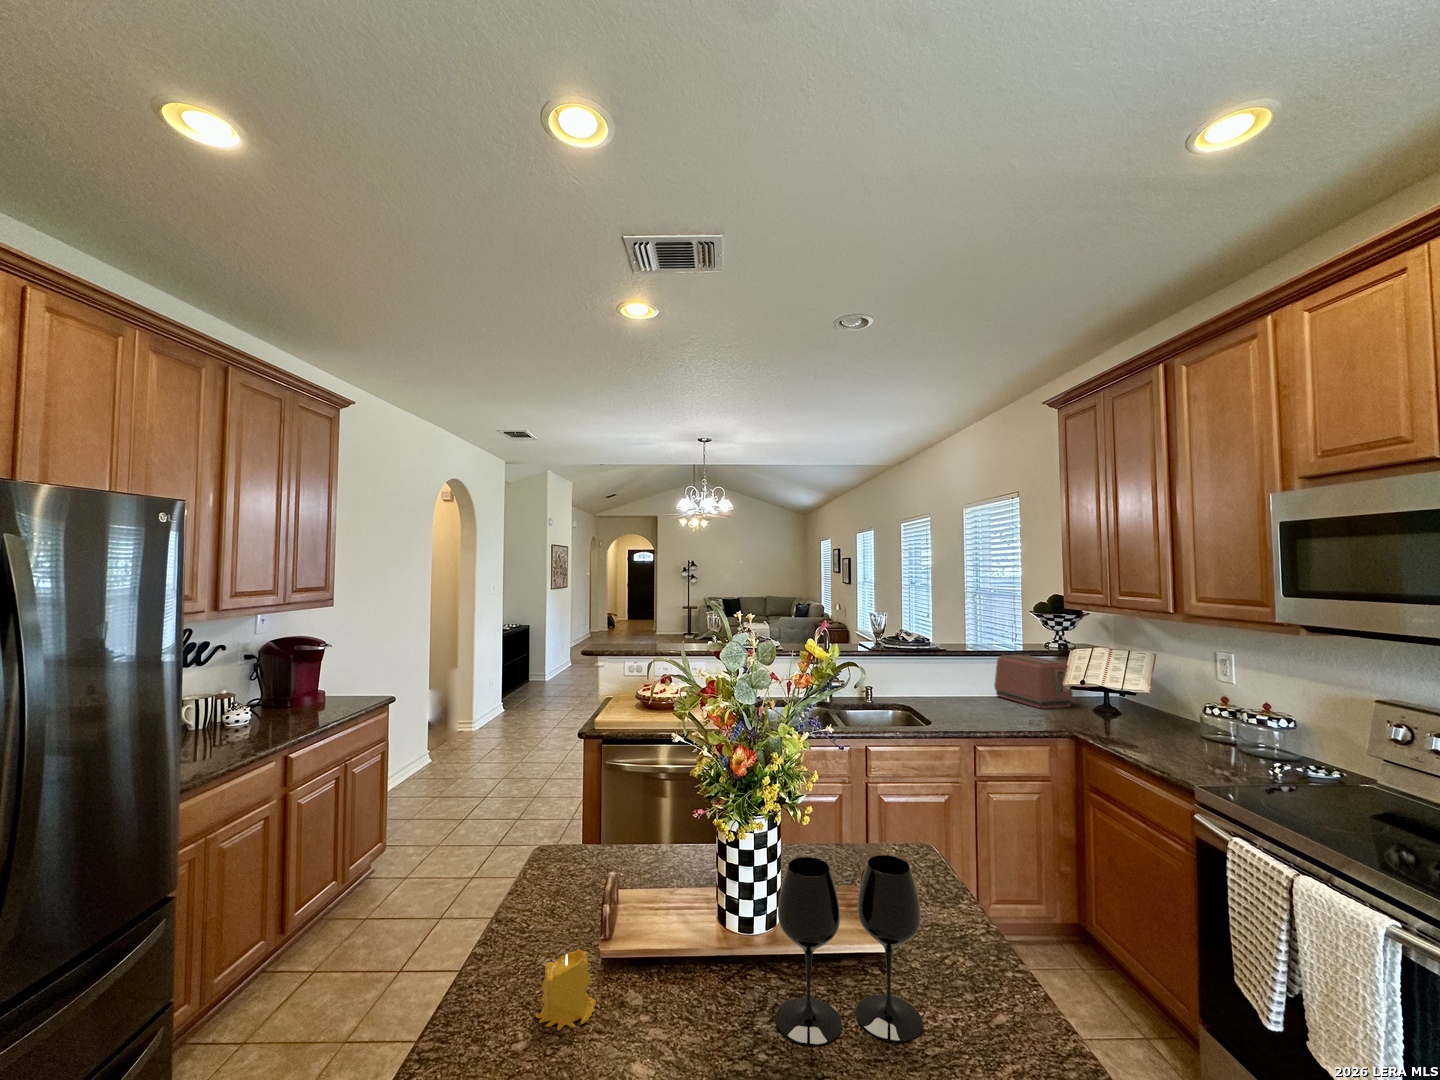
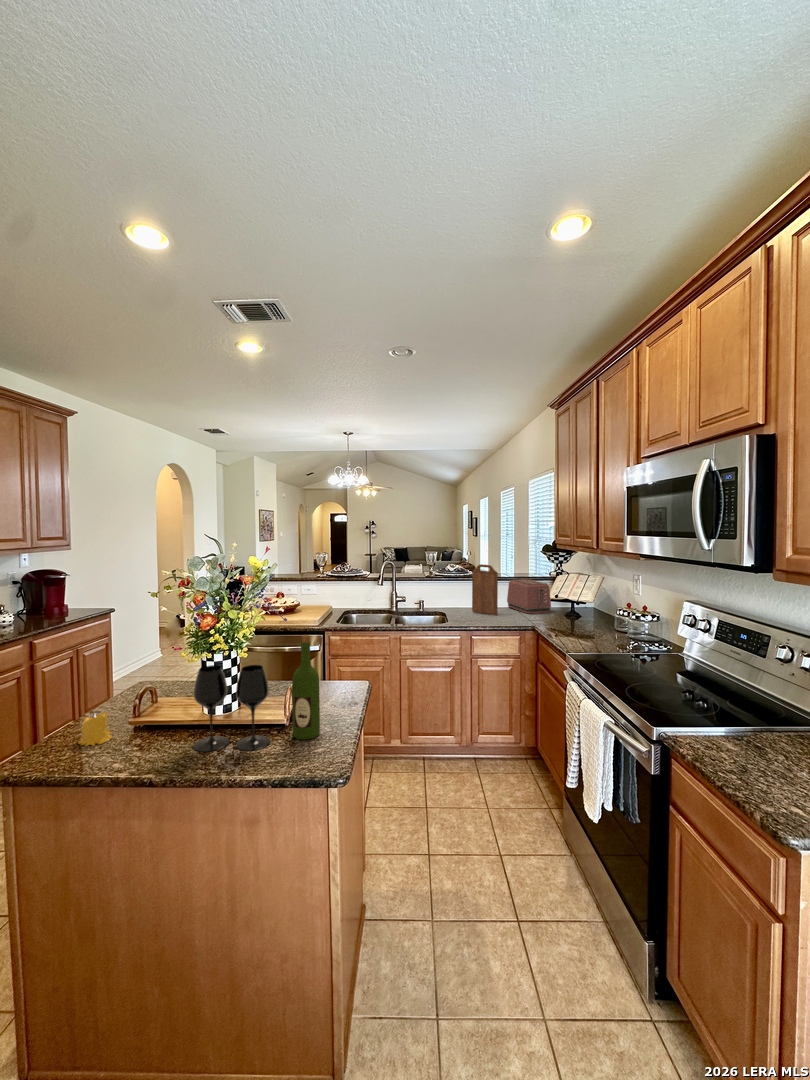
cutting board: none [951,633,996,711] -> present [472,564,498,615]
wine bottle: none [941,793,995,1006] -> present [292,635,320,740]

